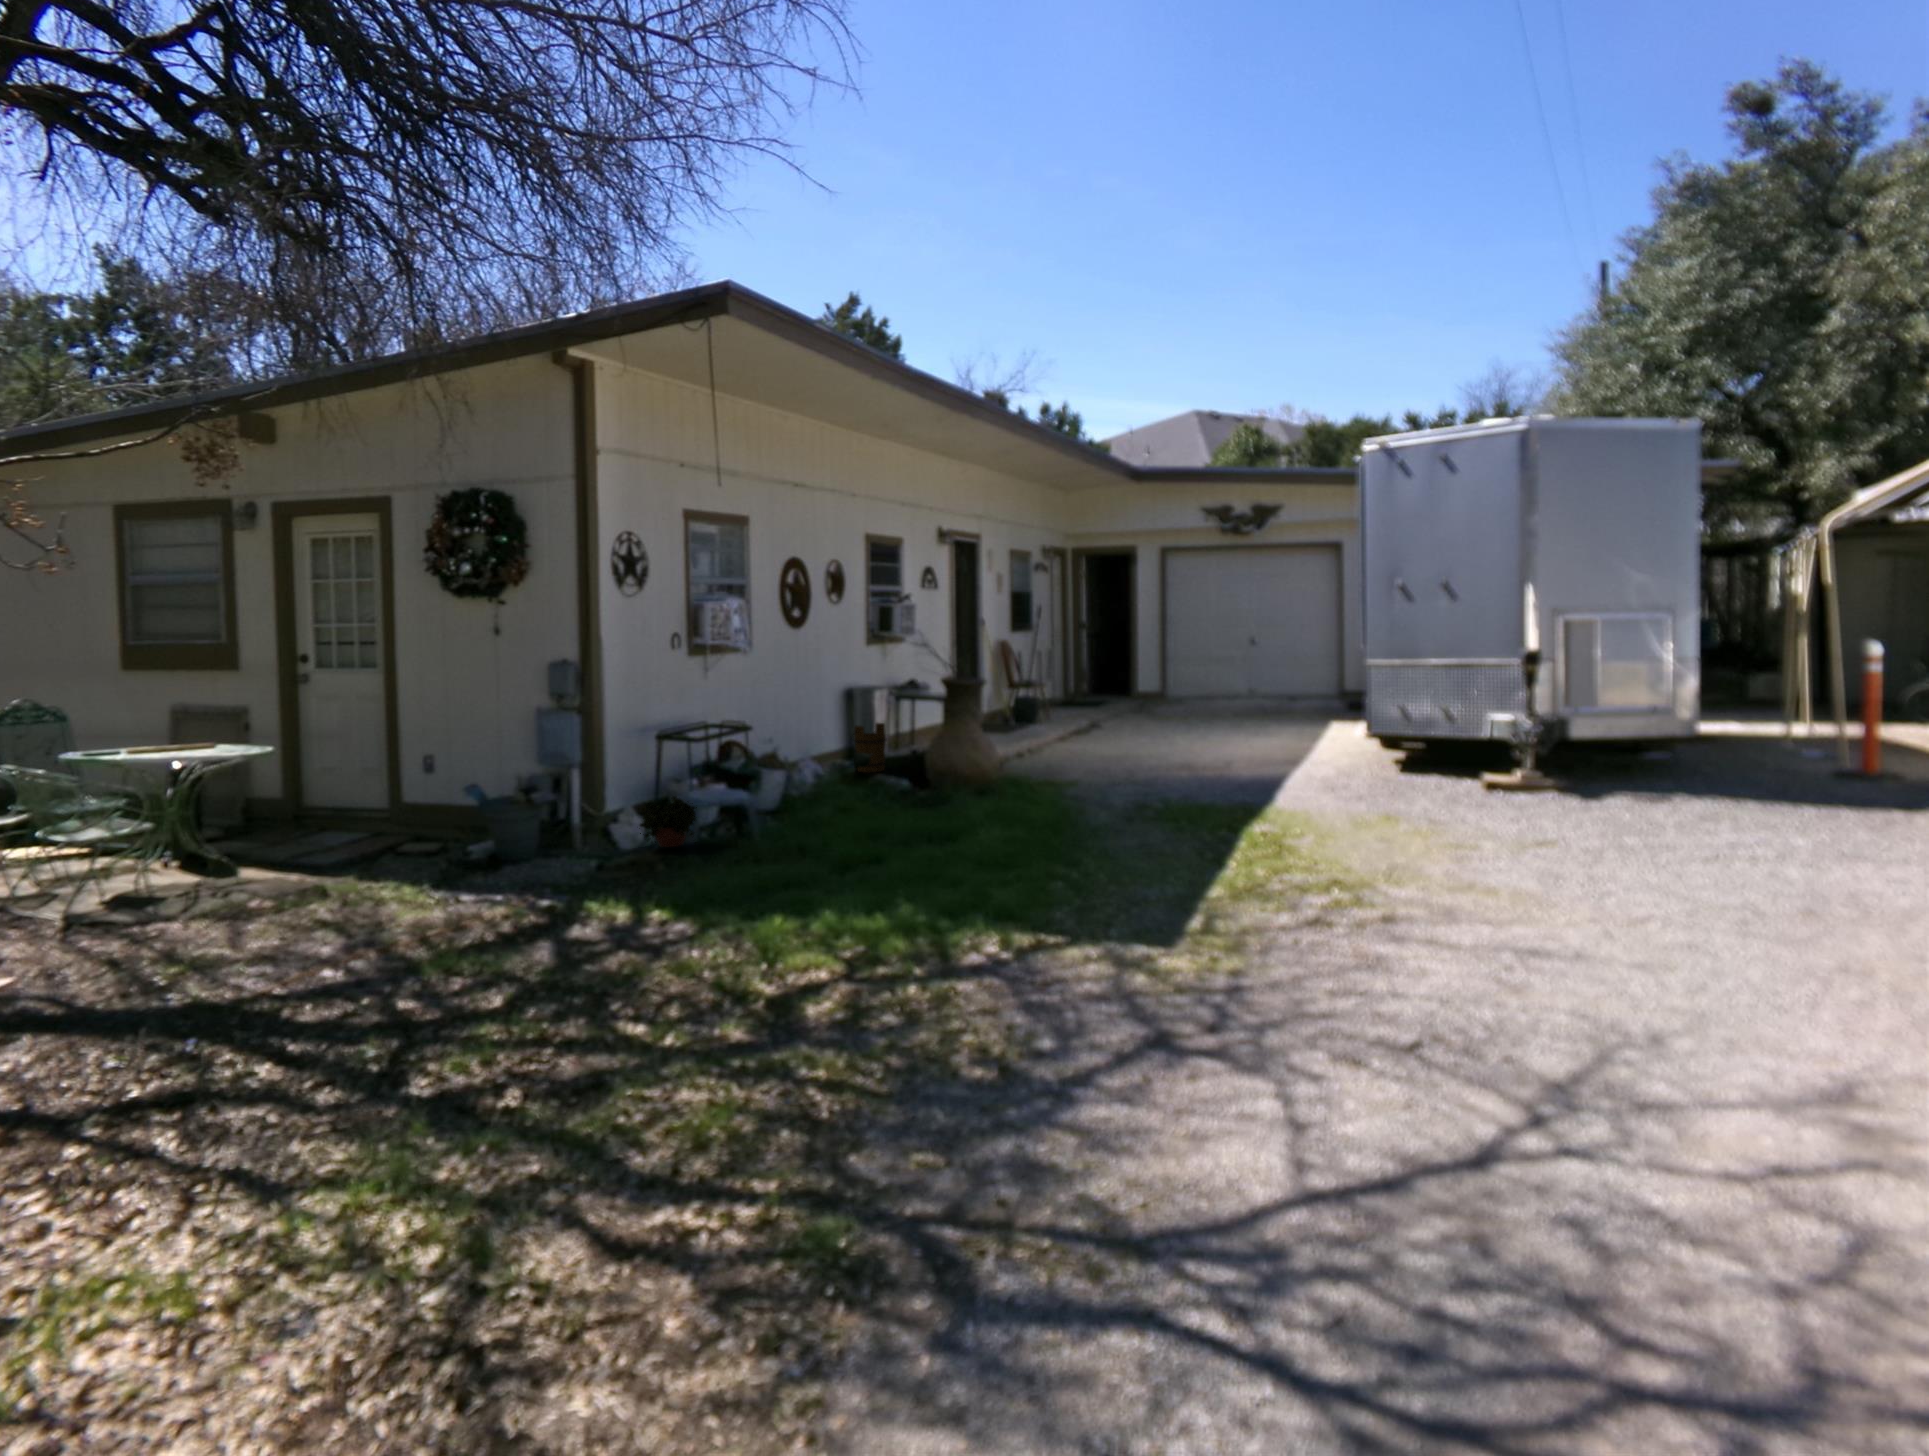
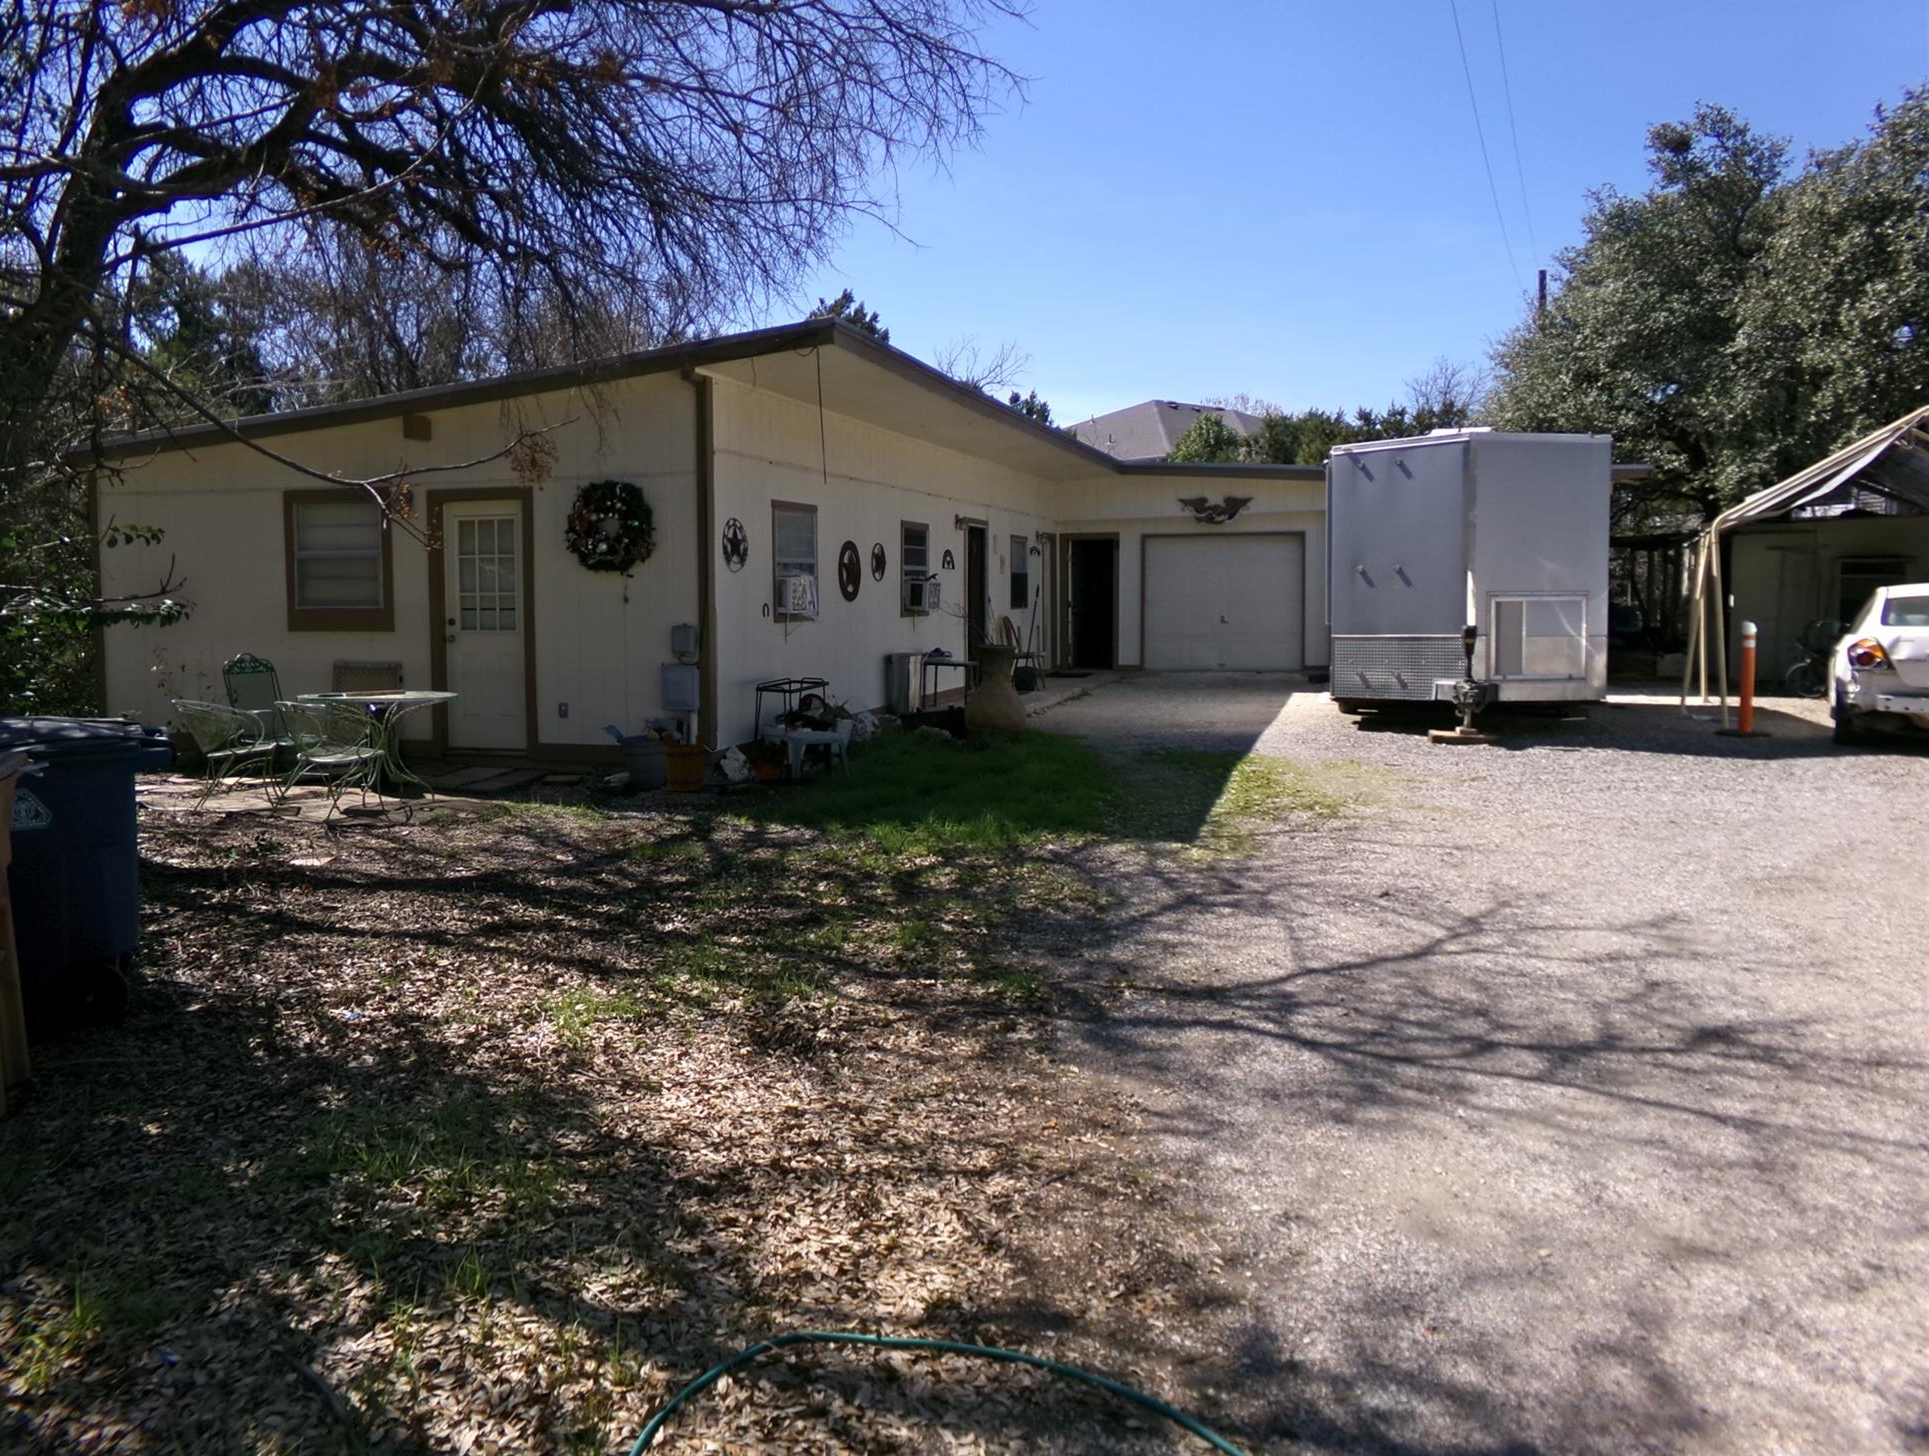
bucket: present [854,723,886,772] -> present [663,732,706,791]

